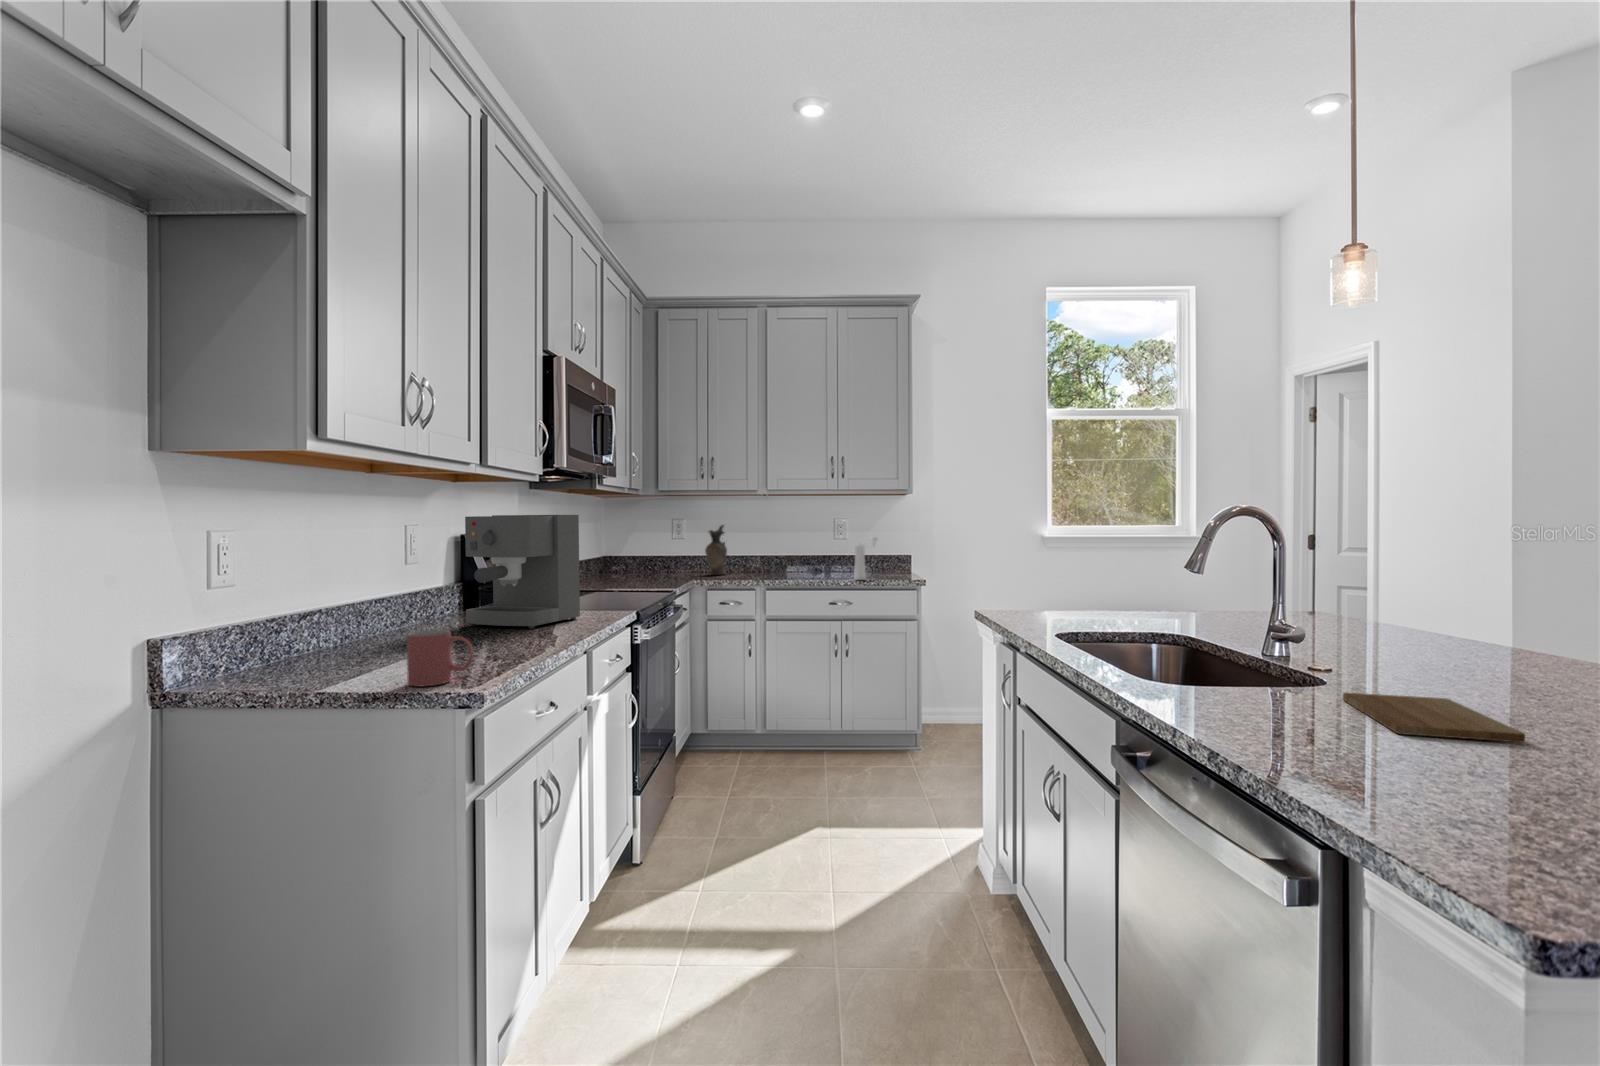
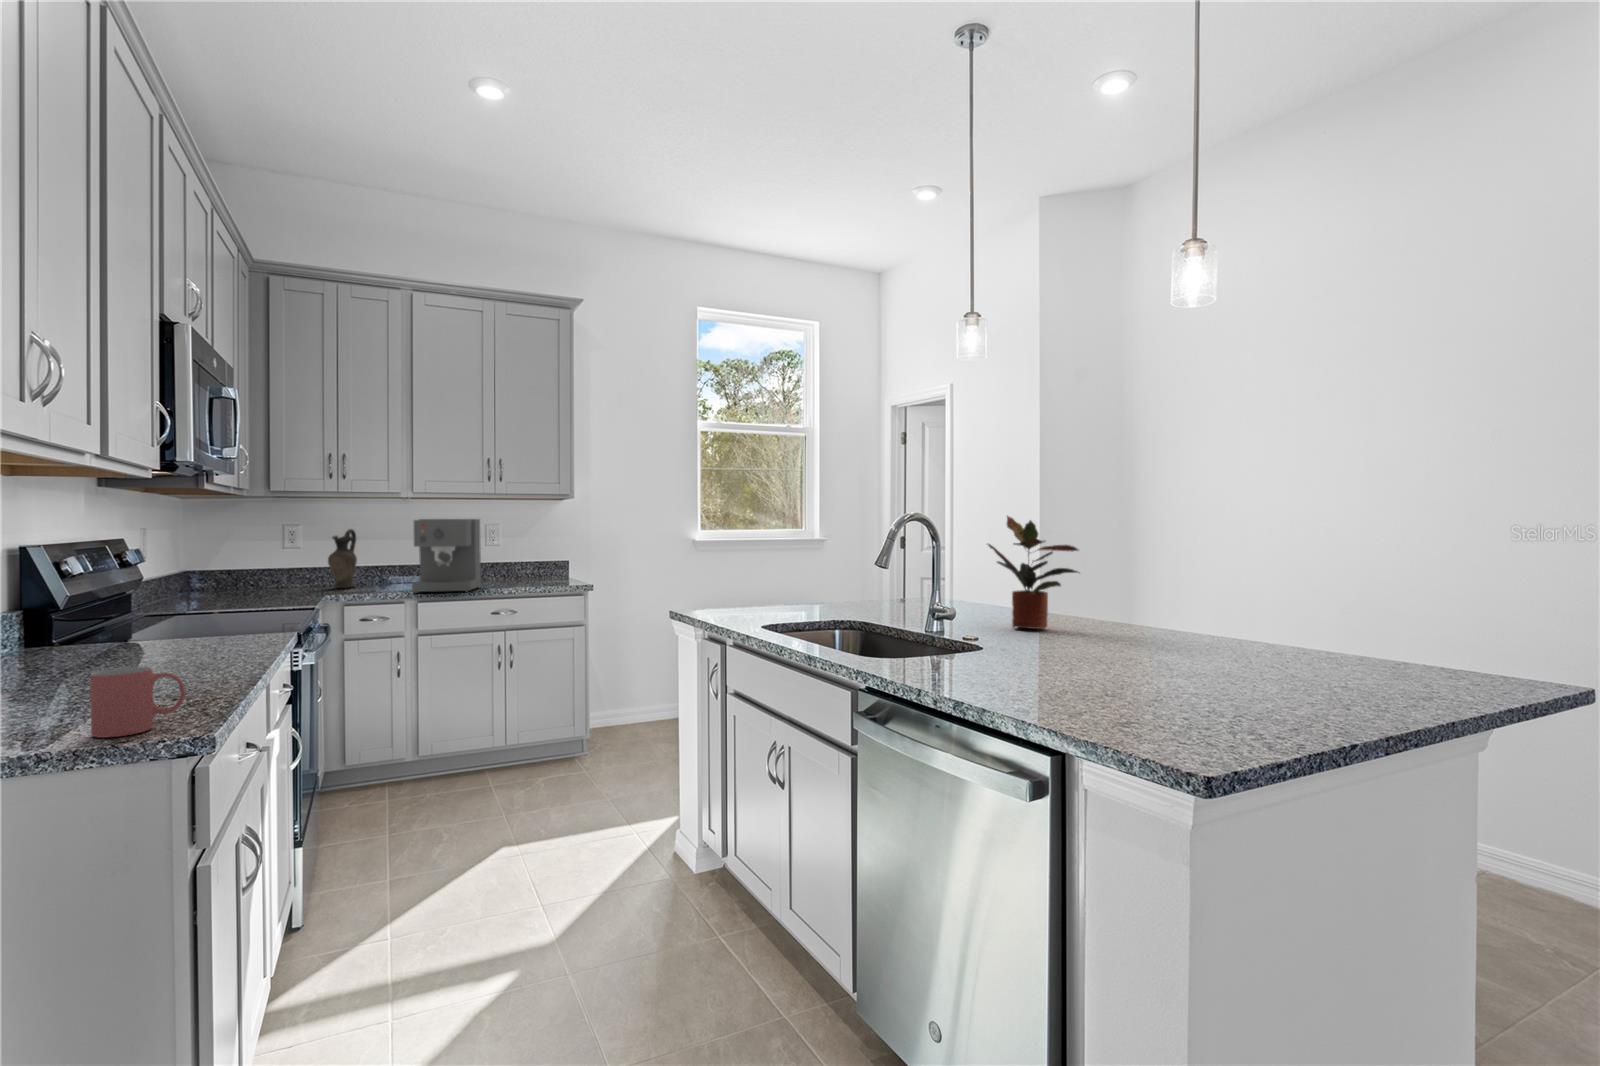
potted plant: none [1378,500,1552,663] -> present [988,516,1080,629]
coffee maker: present [465,515,580,628] -> present [412,519,481,593]
pepper mill: present [854,537,878,580] -> none [522,542,547,588]
cutting board: present [1343,693,1525,743] -> none [986,652,1088,676]

